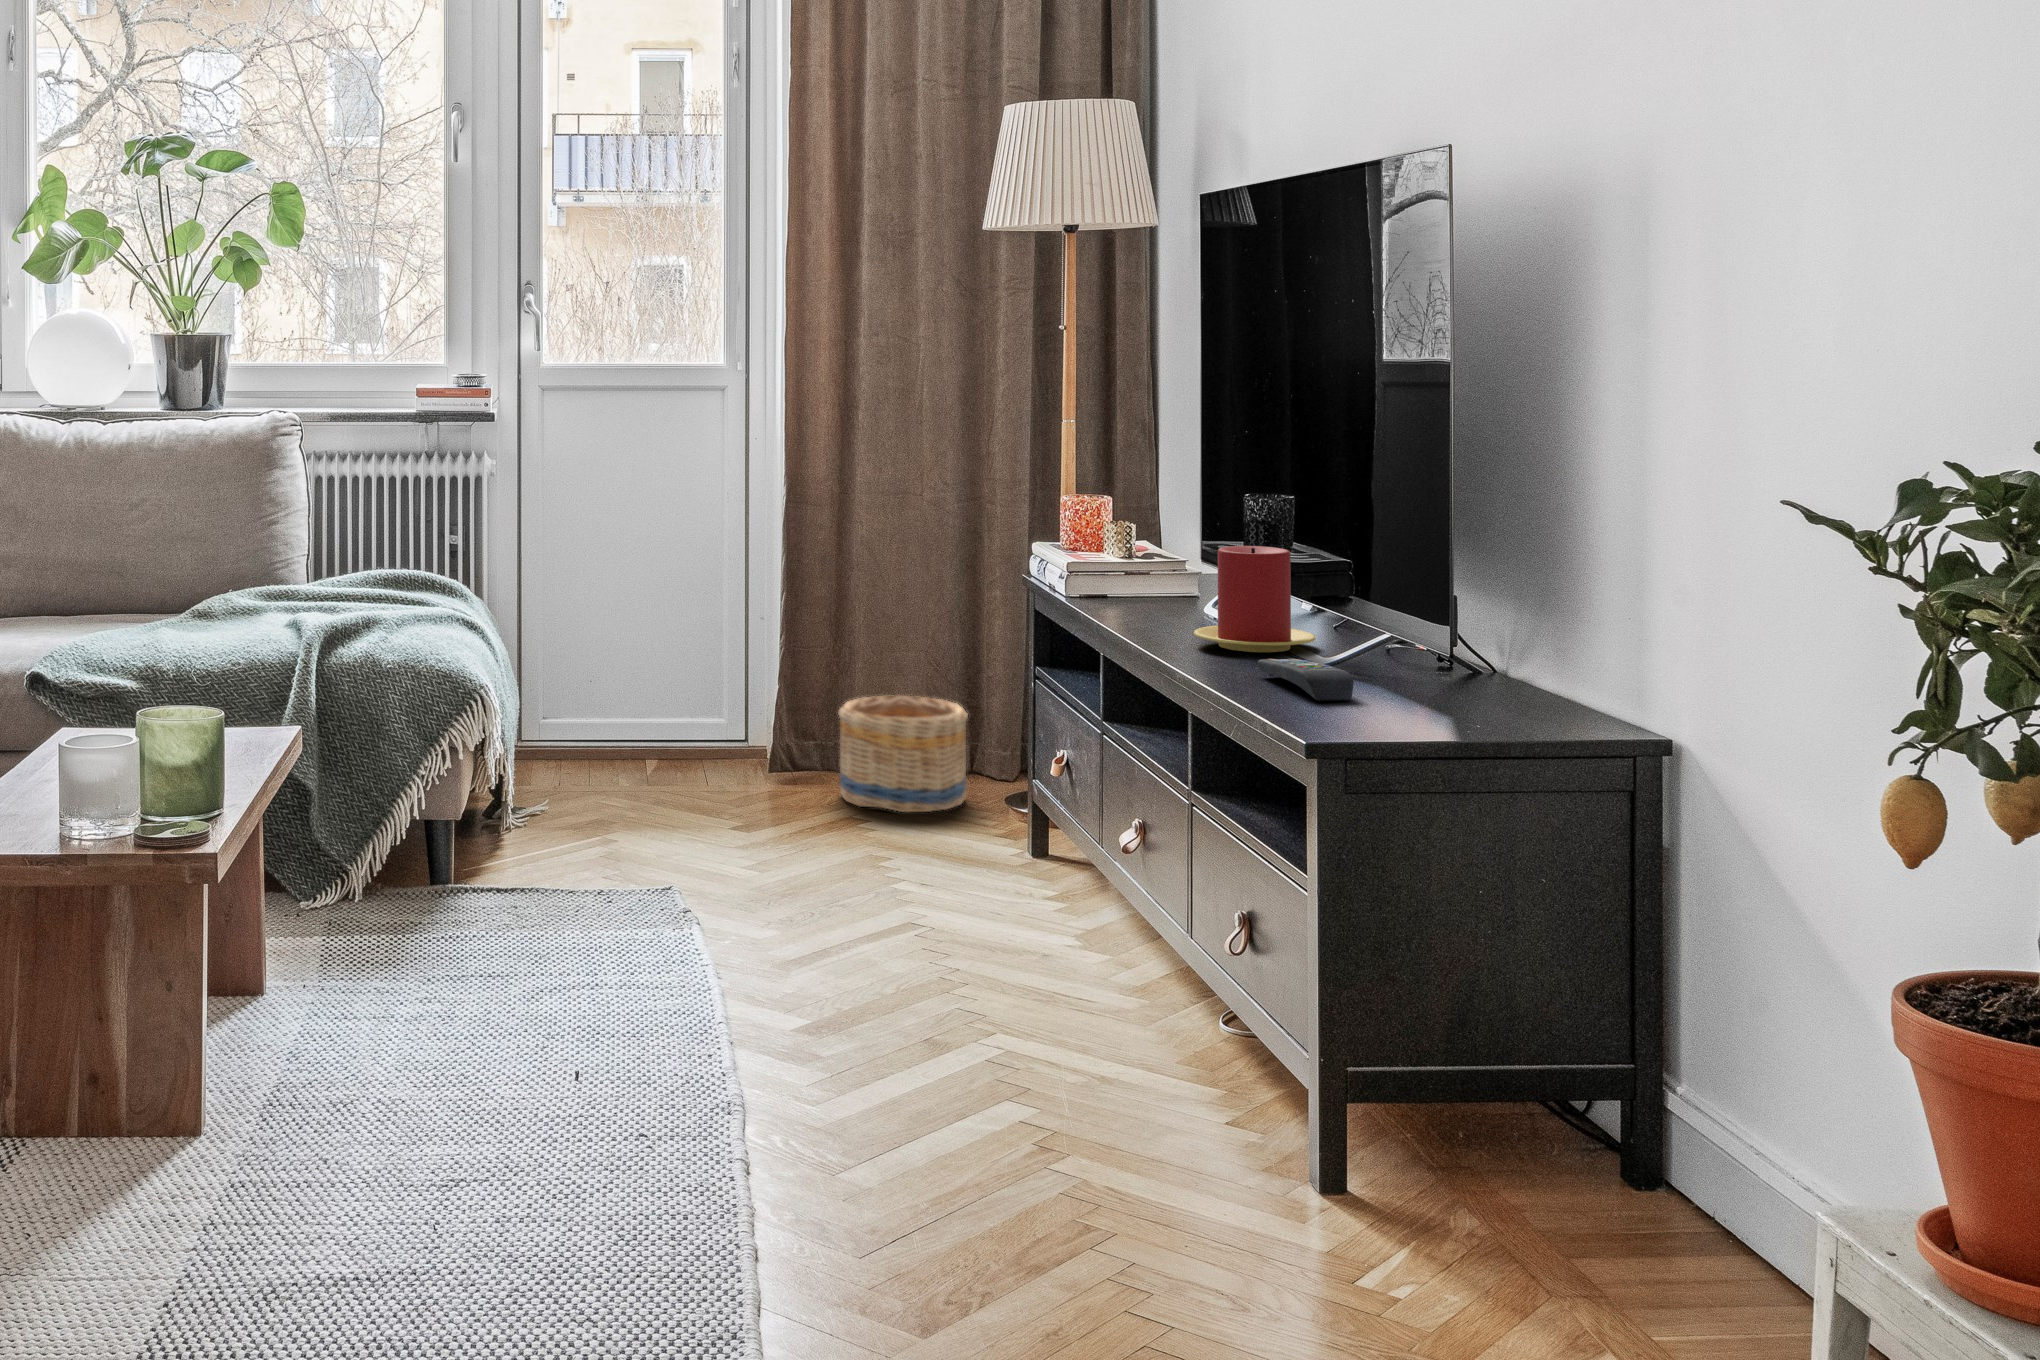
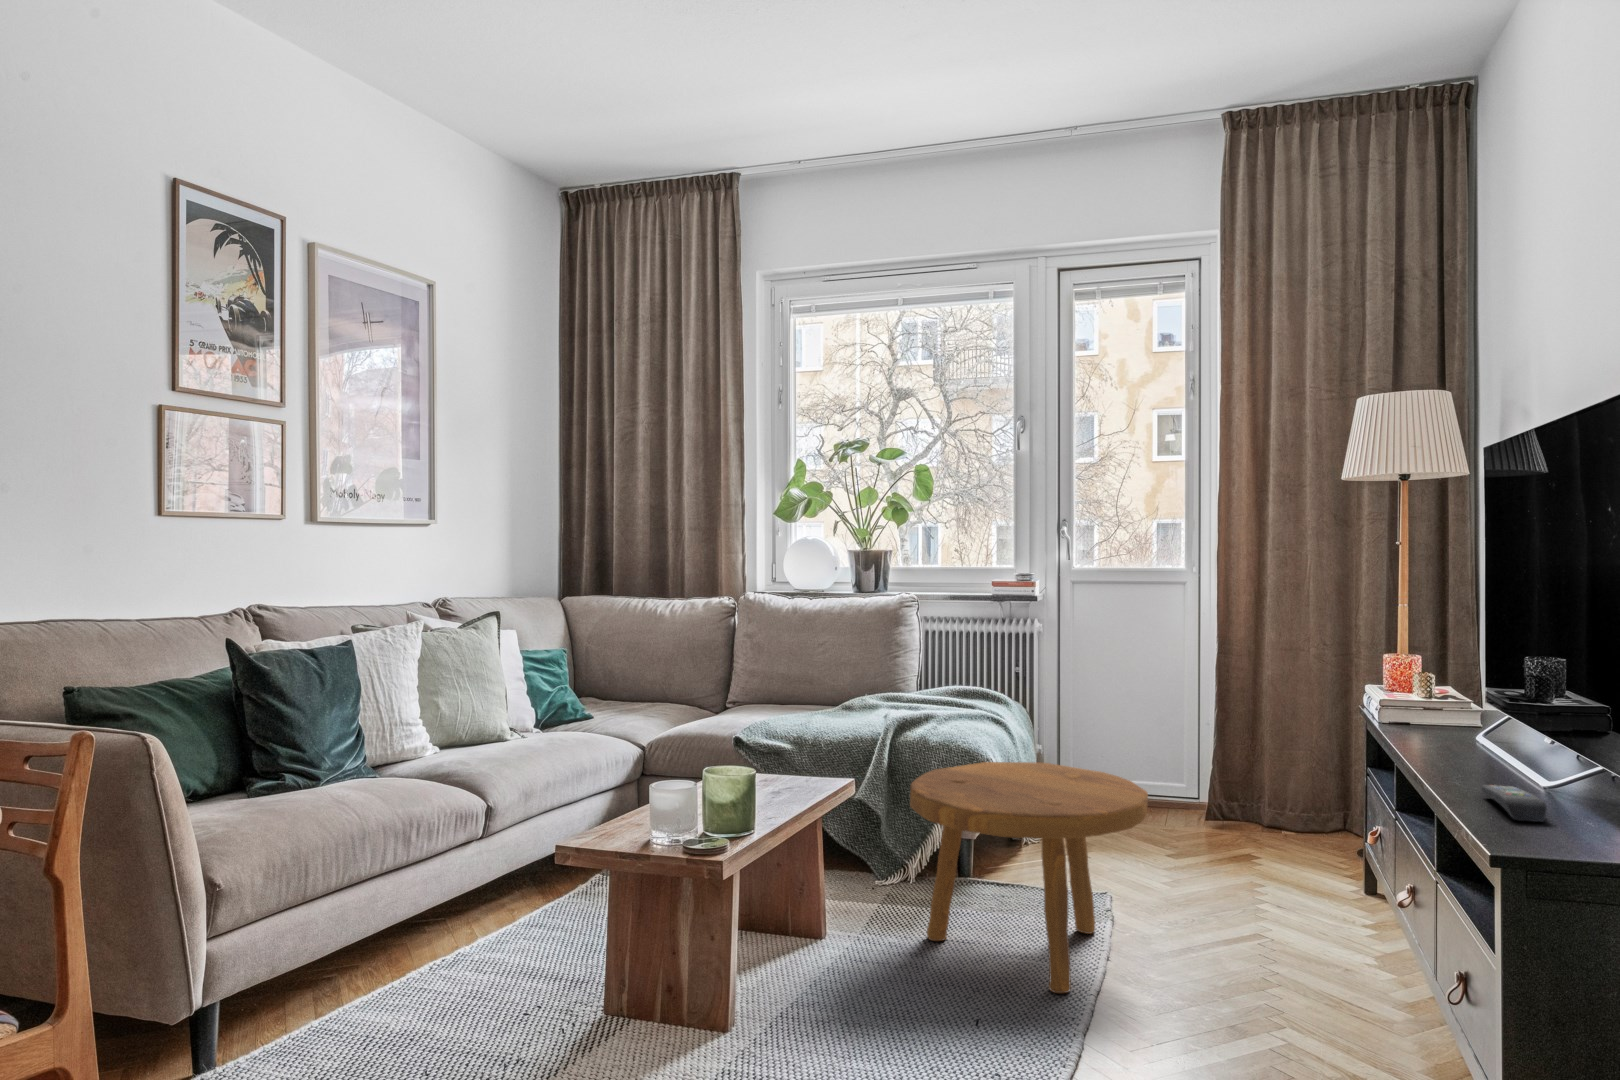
candle: present [1194,546,1315,652] -> none [1448,702,1544,778]
footstool: none [400,683,779,1044] -> present [910,762,1148,993]
basket: present [838,696,968,812] -> none [1244,779,1333,856]

